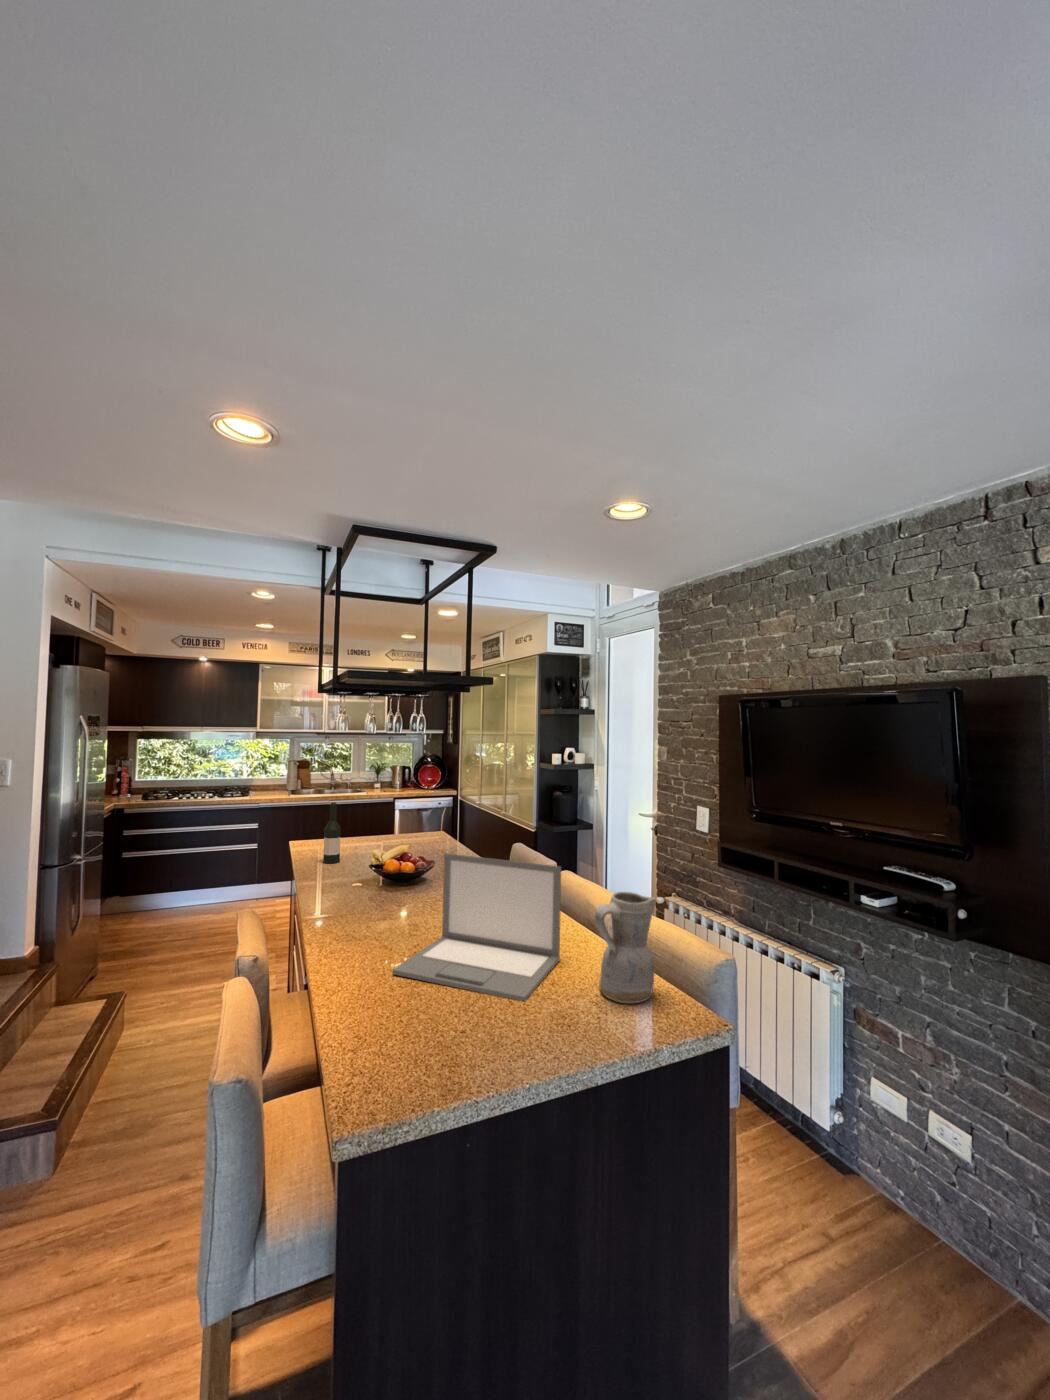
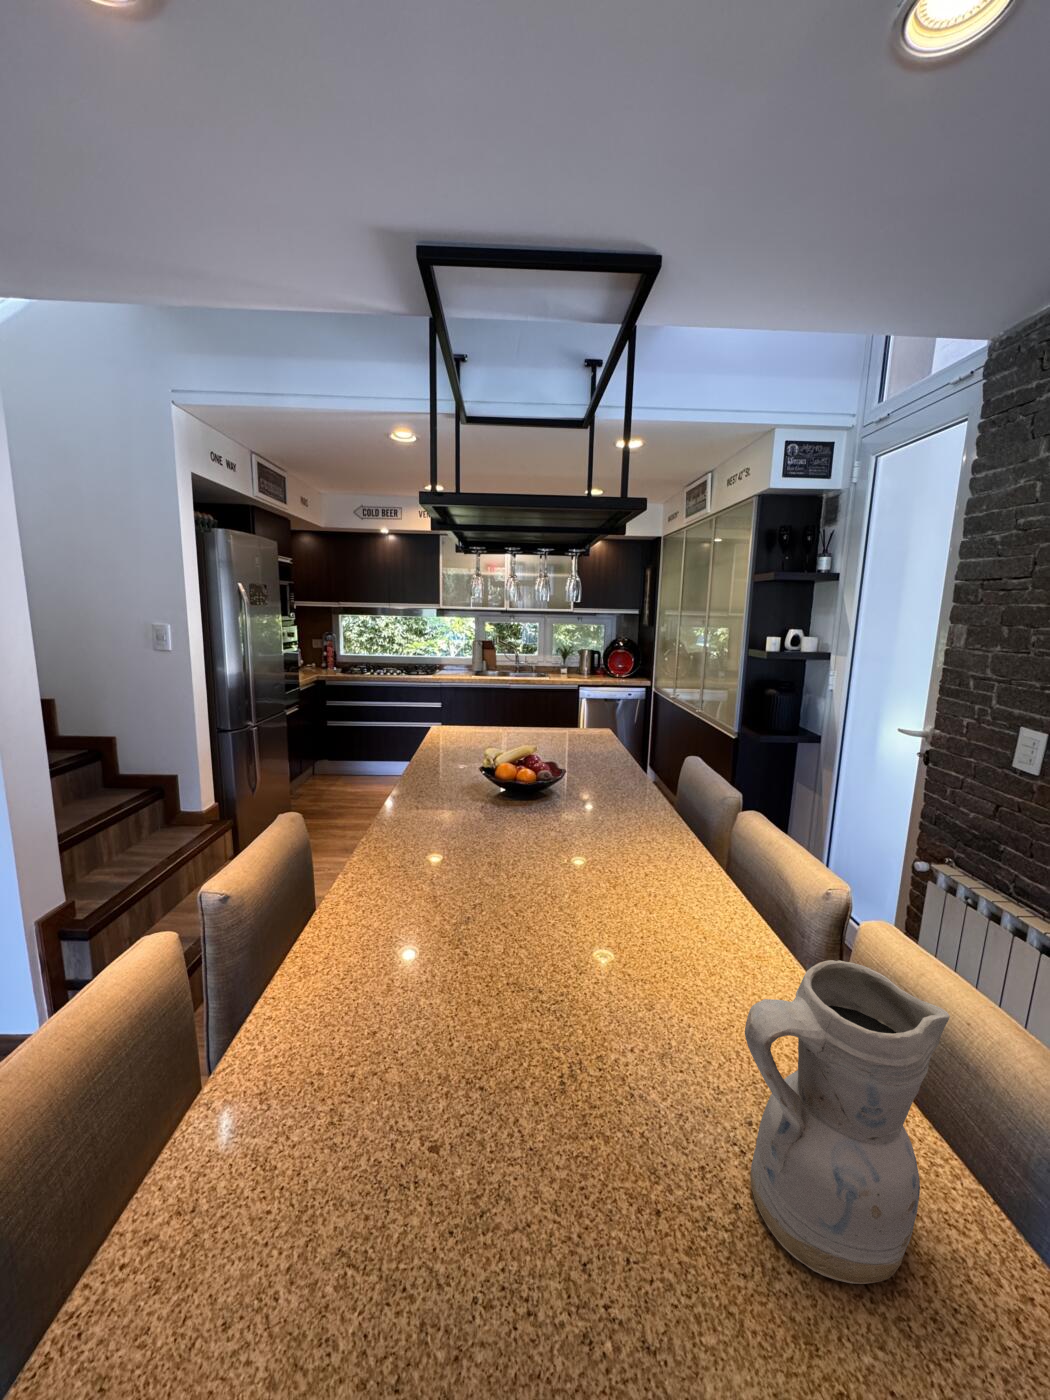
wine bottle: present [323,802,341,864] -> none [444,684,464,758]
laptop: present [392,853,561,1001] -> none [365,782,699,1159]

